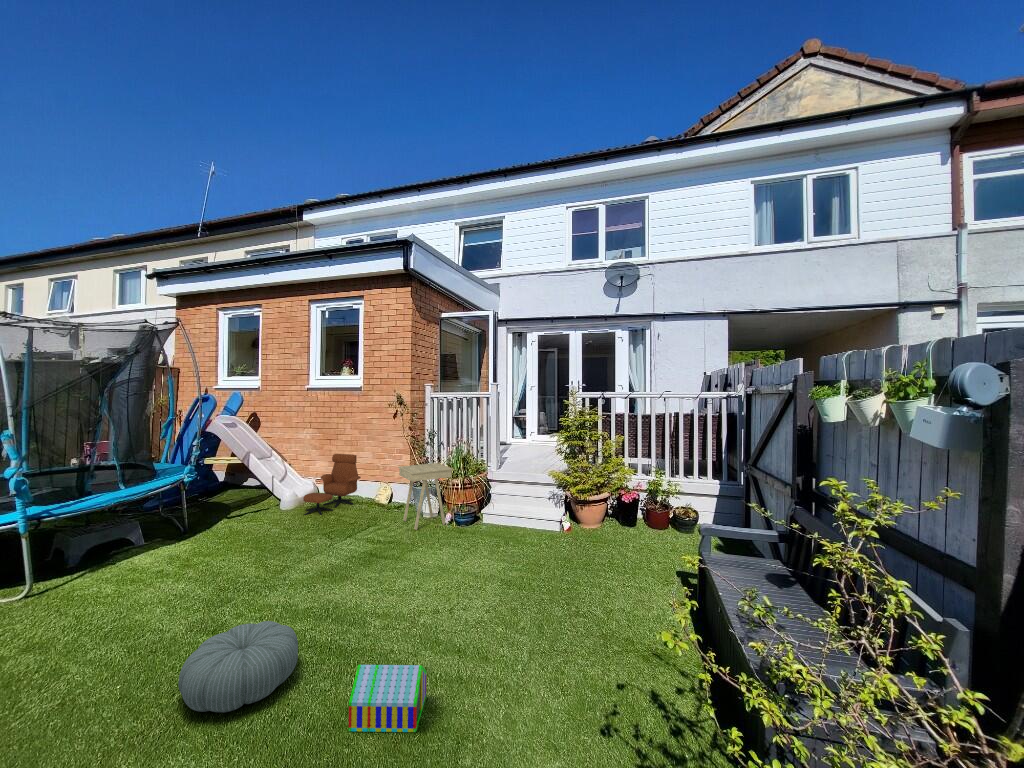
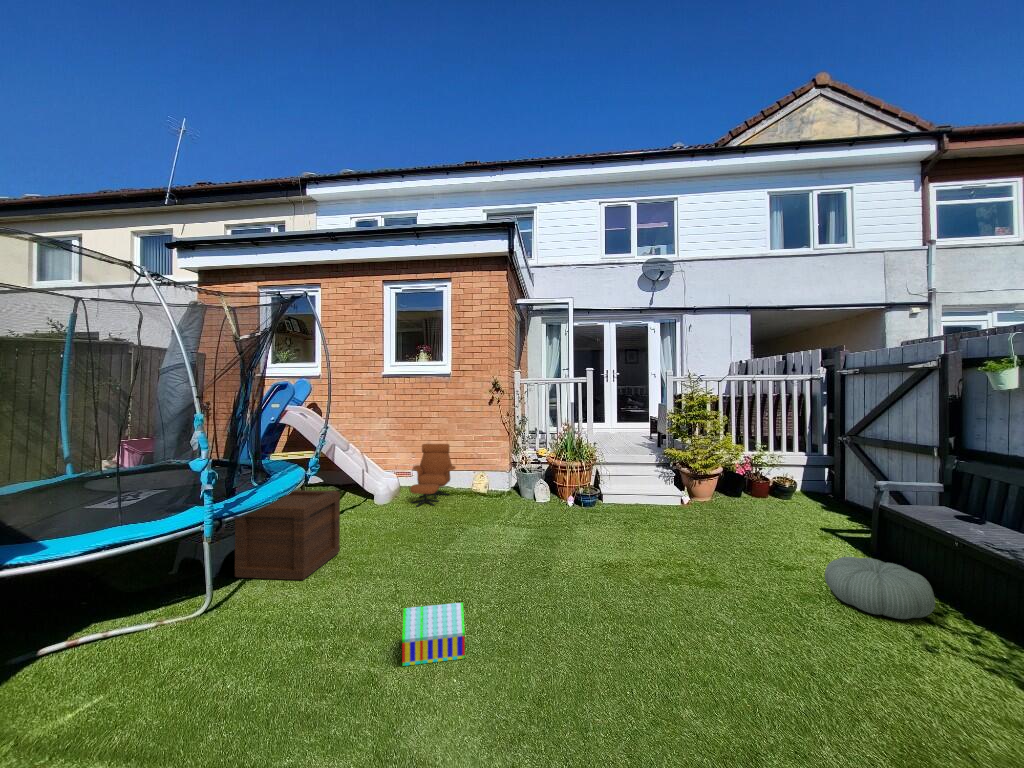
side table: present [398,463,453,530] -> none [522,447,579,512]
wooden crate: none [51,497,166,582] -> present [235,490,340,580]
pouf: present [178,621,298,712] -> present [825,557,935,619]
toy house: present [348,665,427,732] -> present [402,603,465,666]

